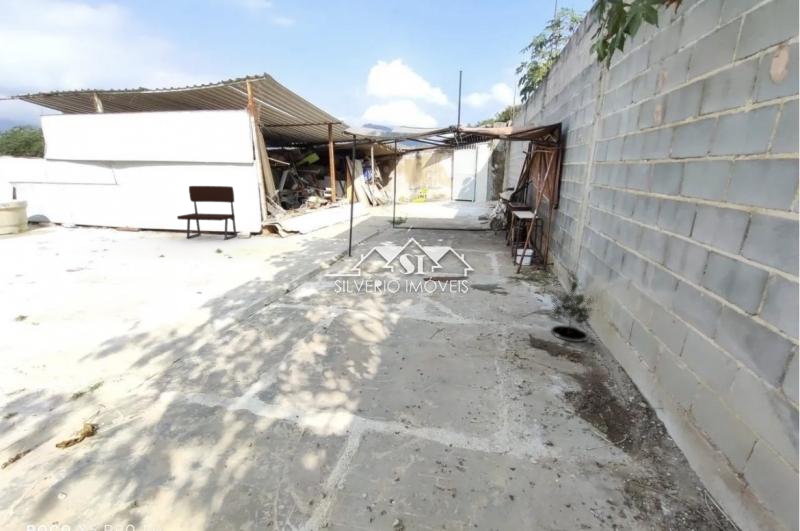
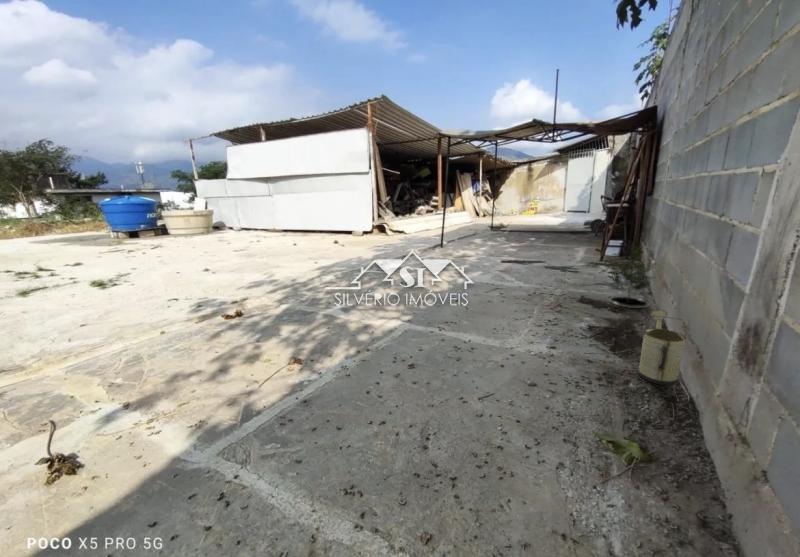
bench: present [177,186,237,240] -> none [311,192,354,236]
watering can: none [634,379,689,474] -> present [638,310,686,385]

